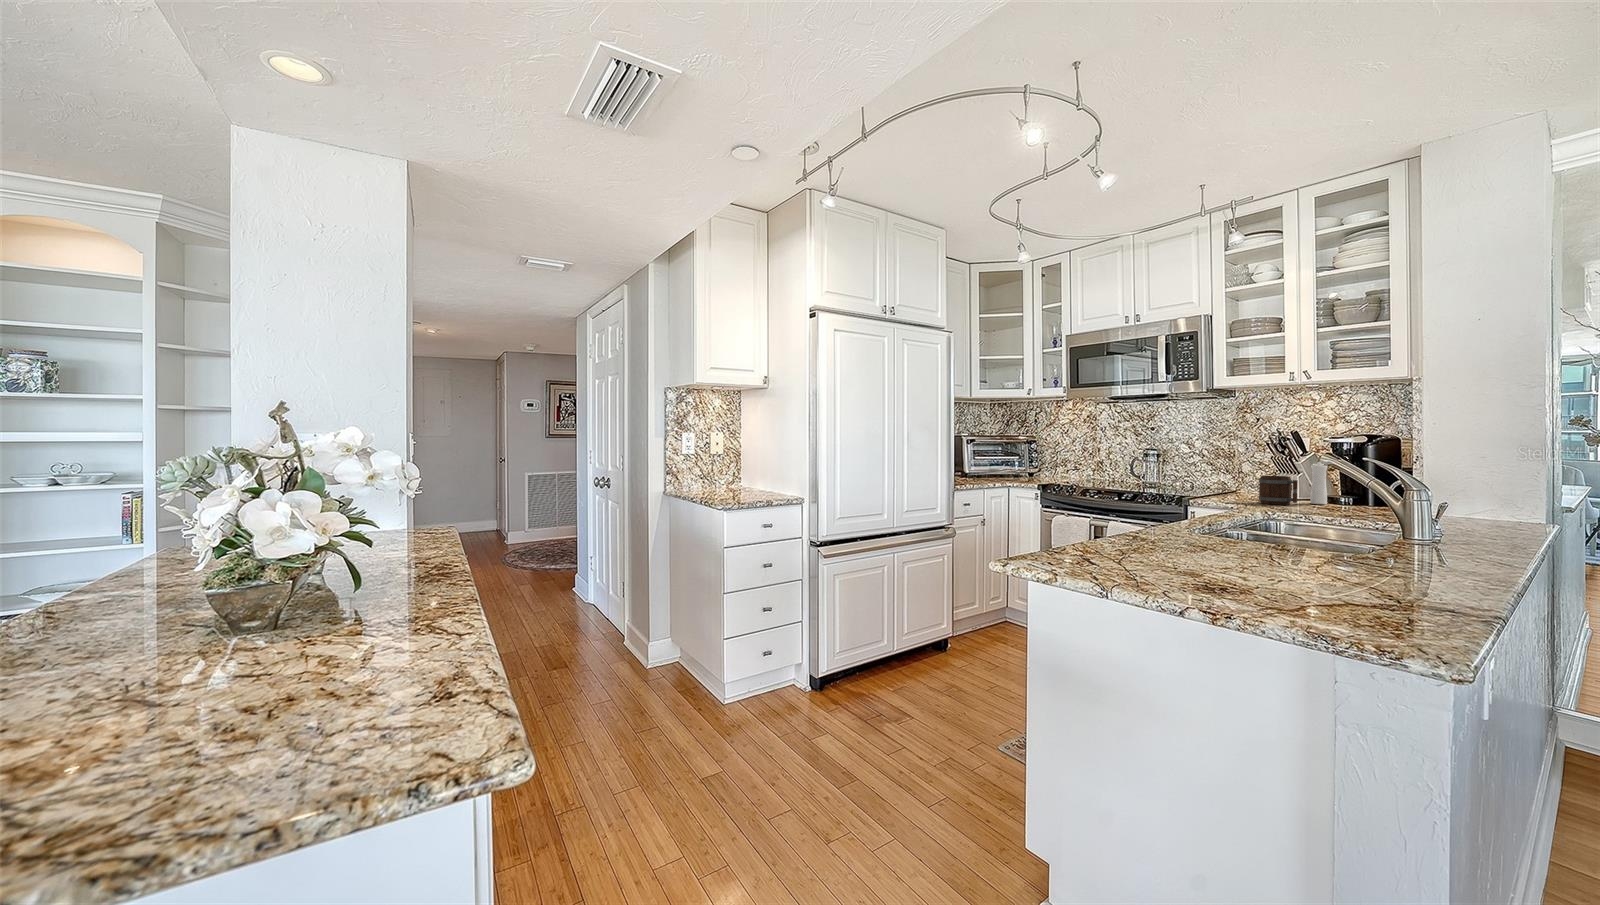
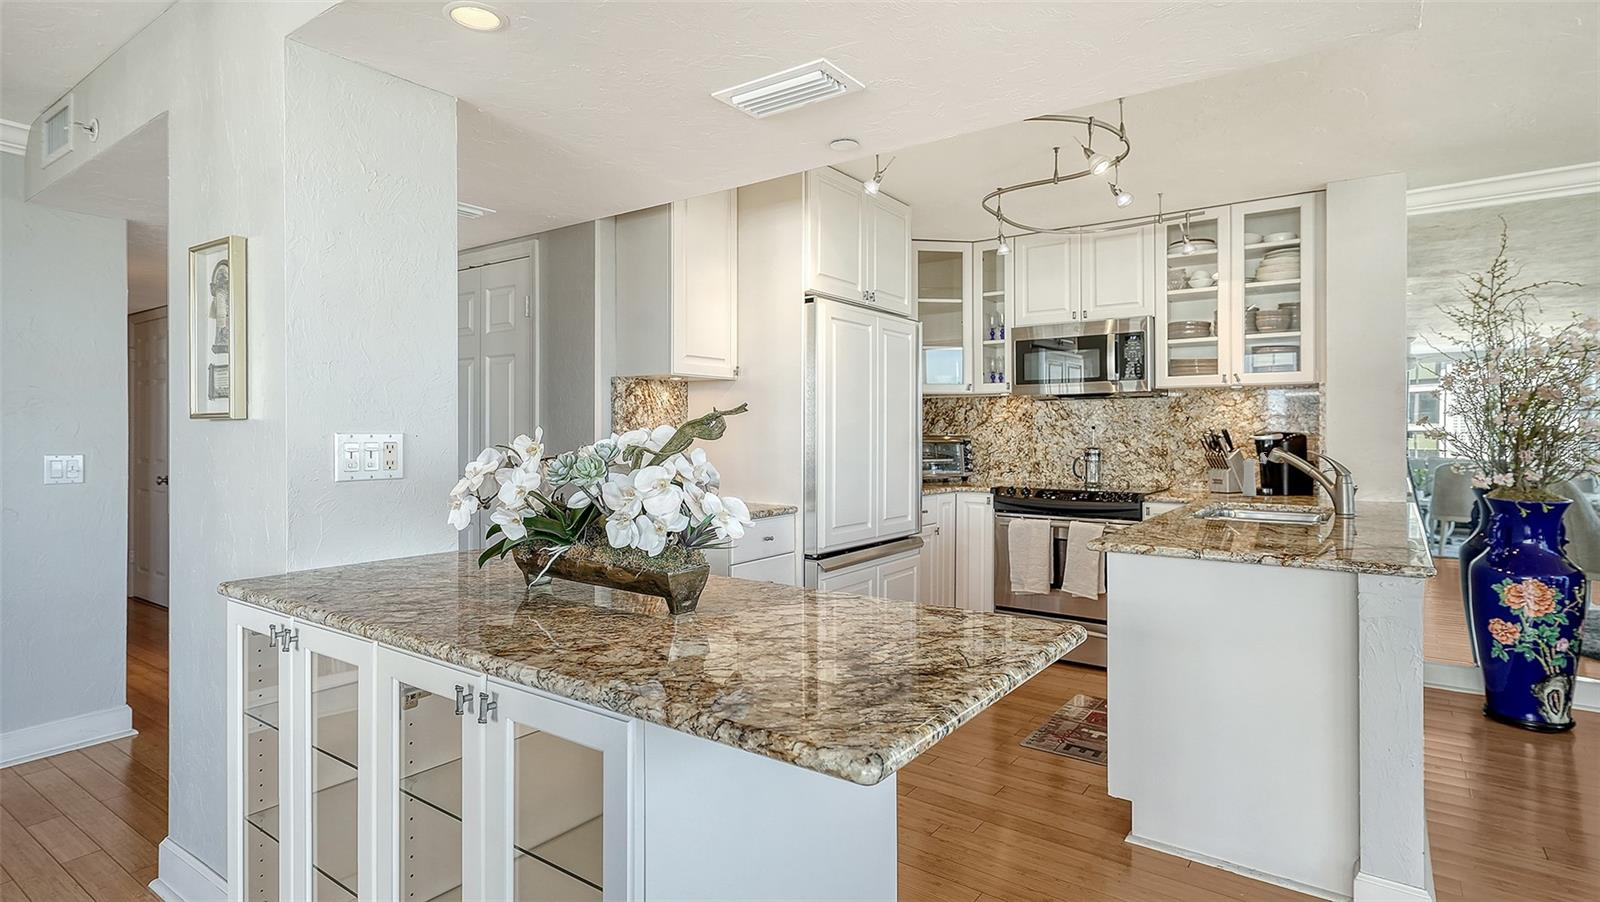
mug: present [1259,476,1298,505] -> none [1204,471,1237,498]

